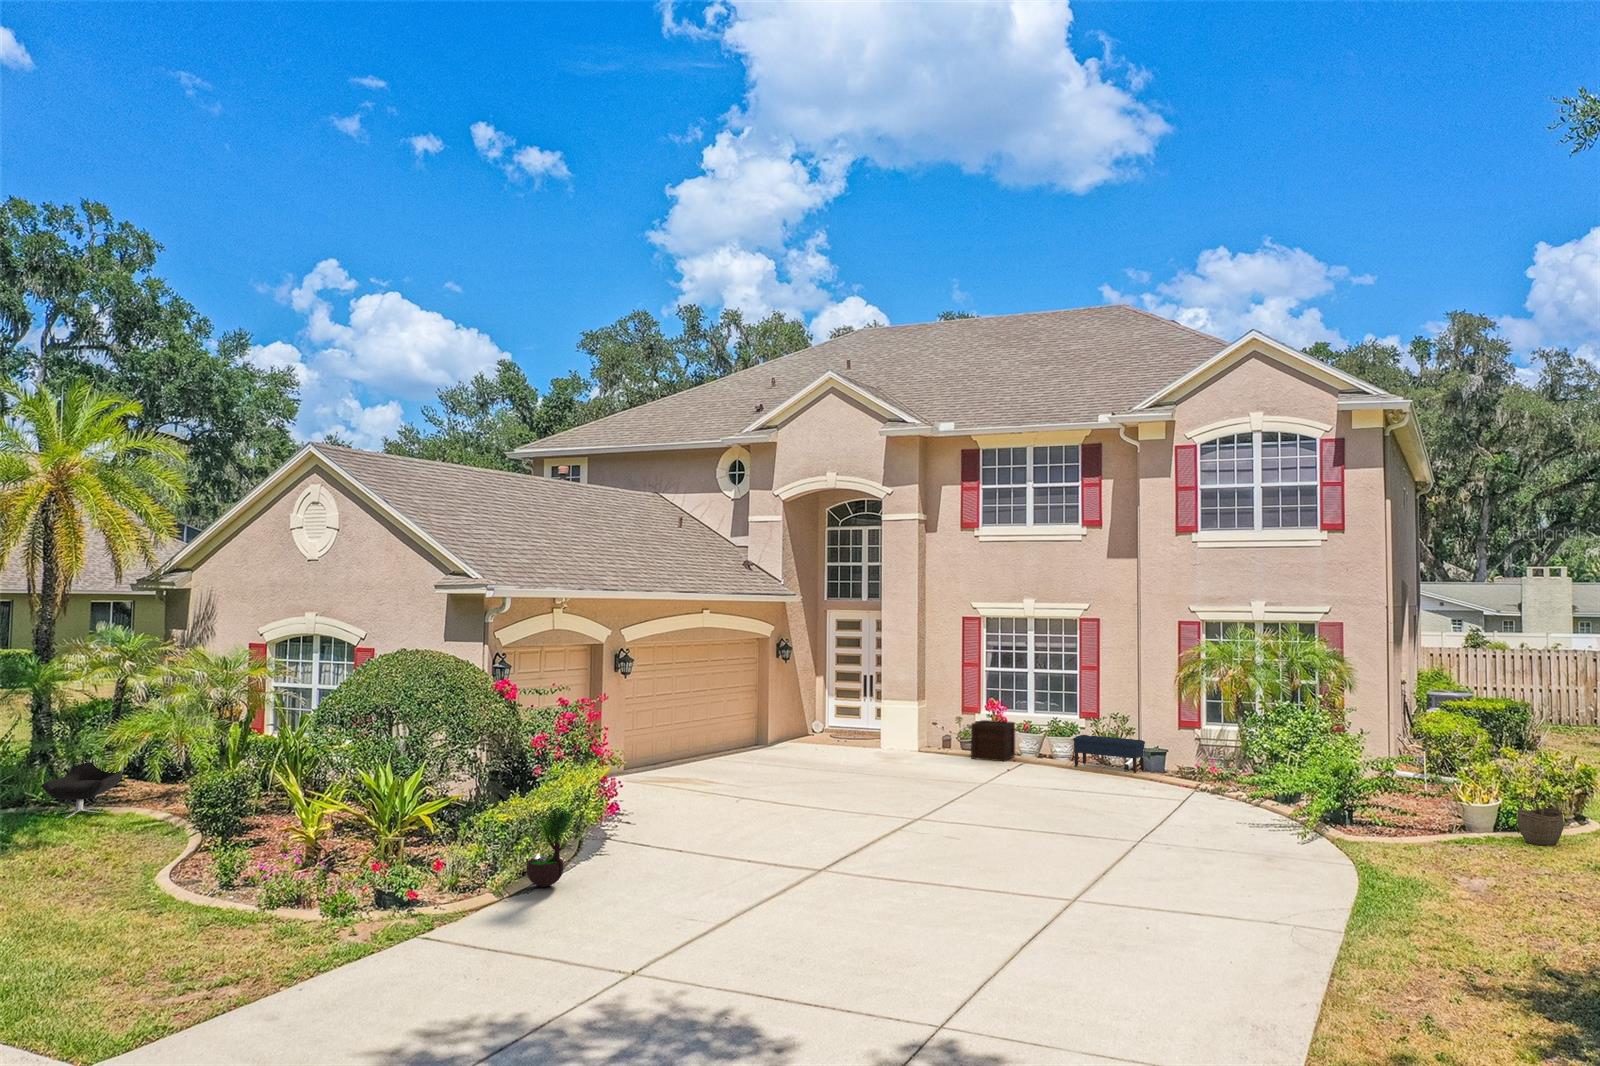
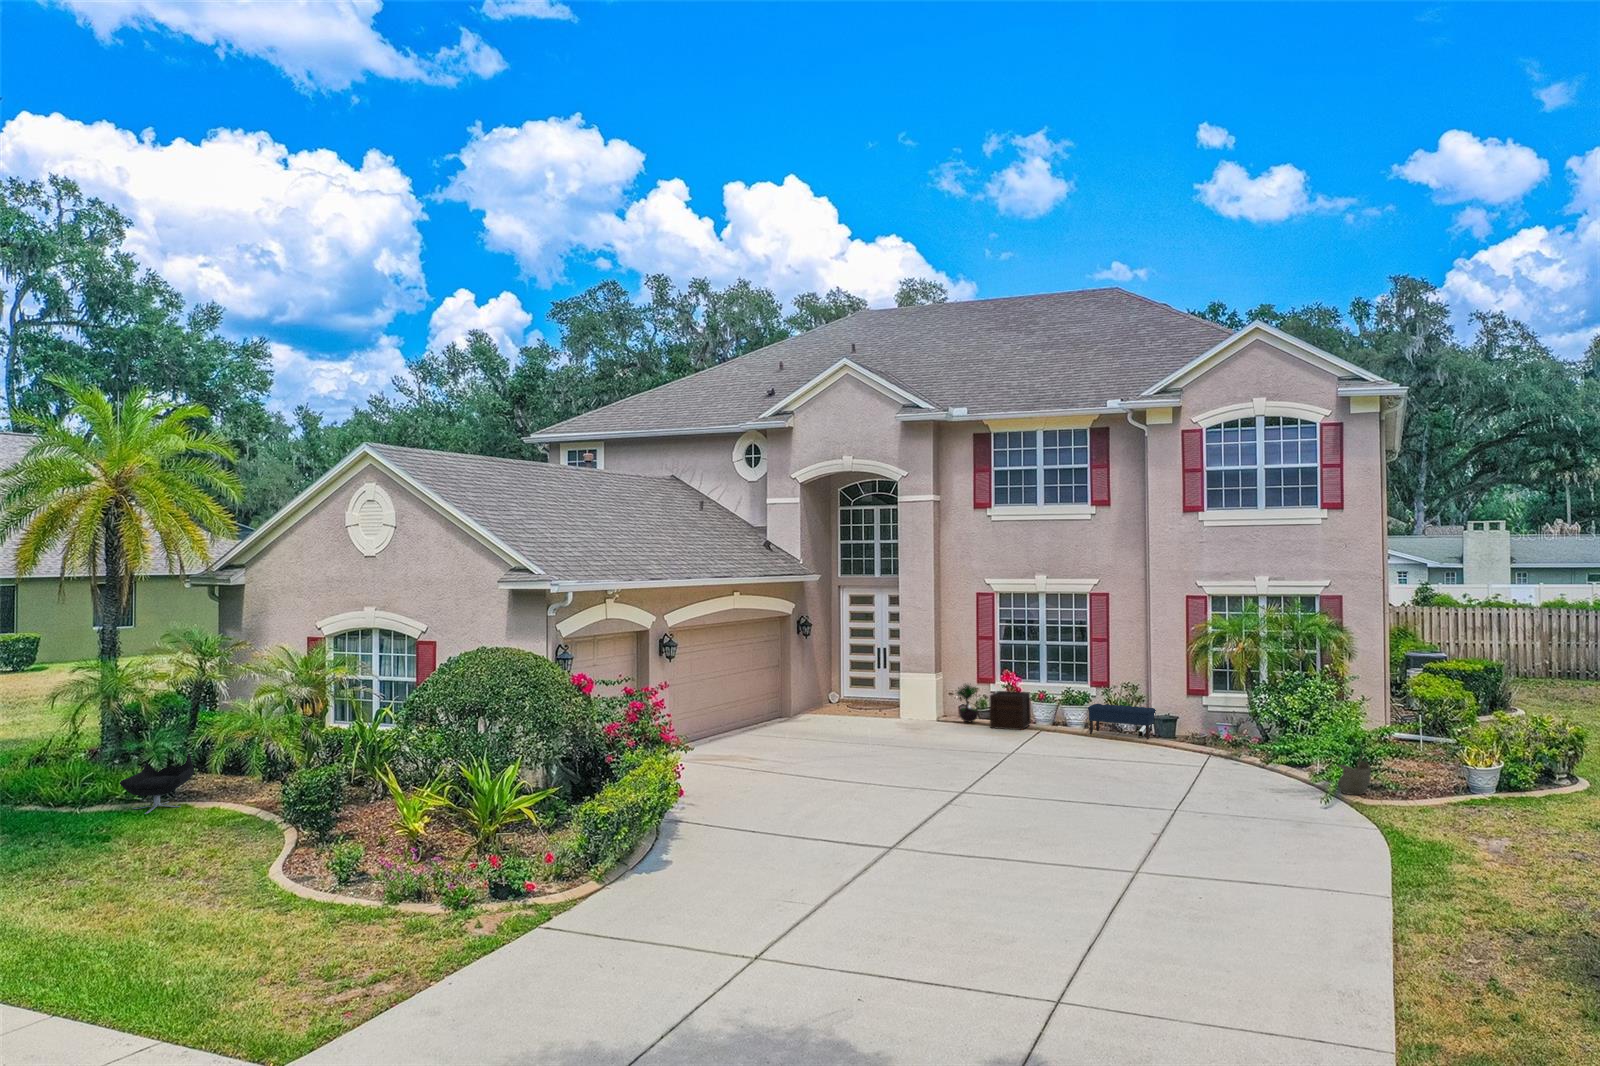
woven basket: present [1517,796,1564,845] -> present [1337,756,1371,795]
potted tree: present [526,805,574,887] -> present [957,685,978,722]

